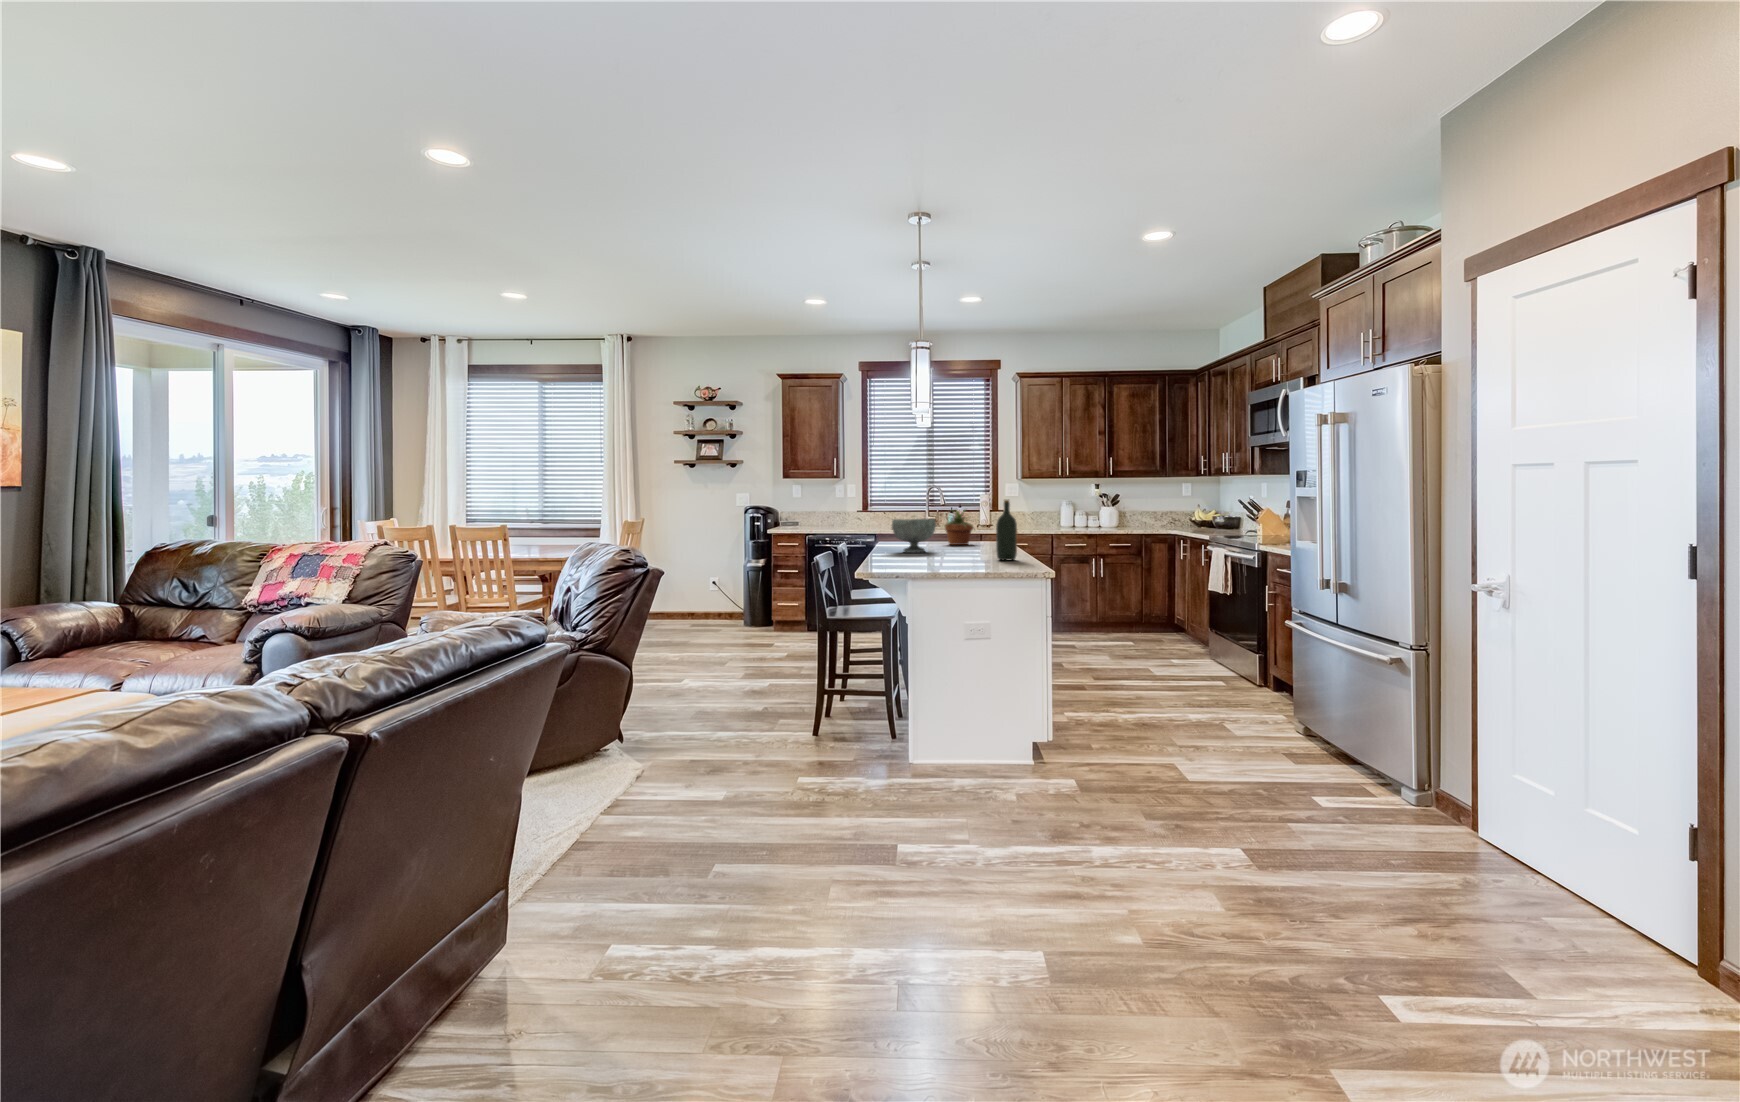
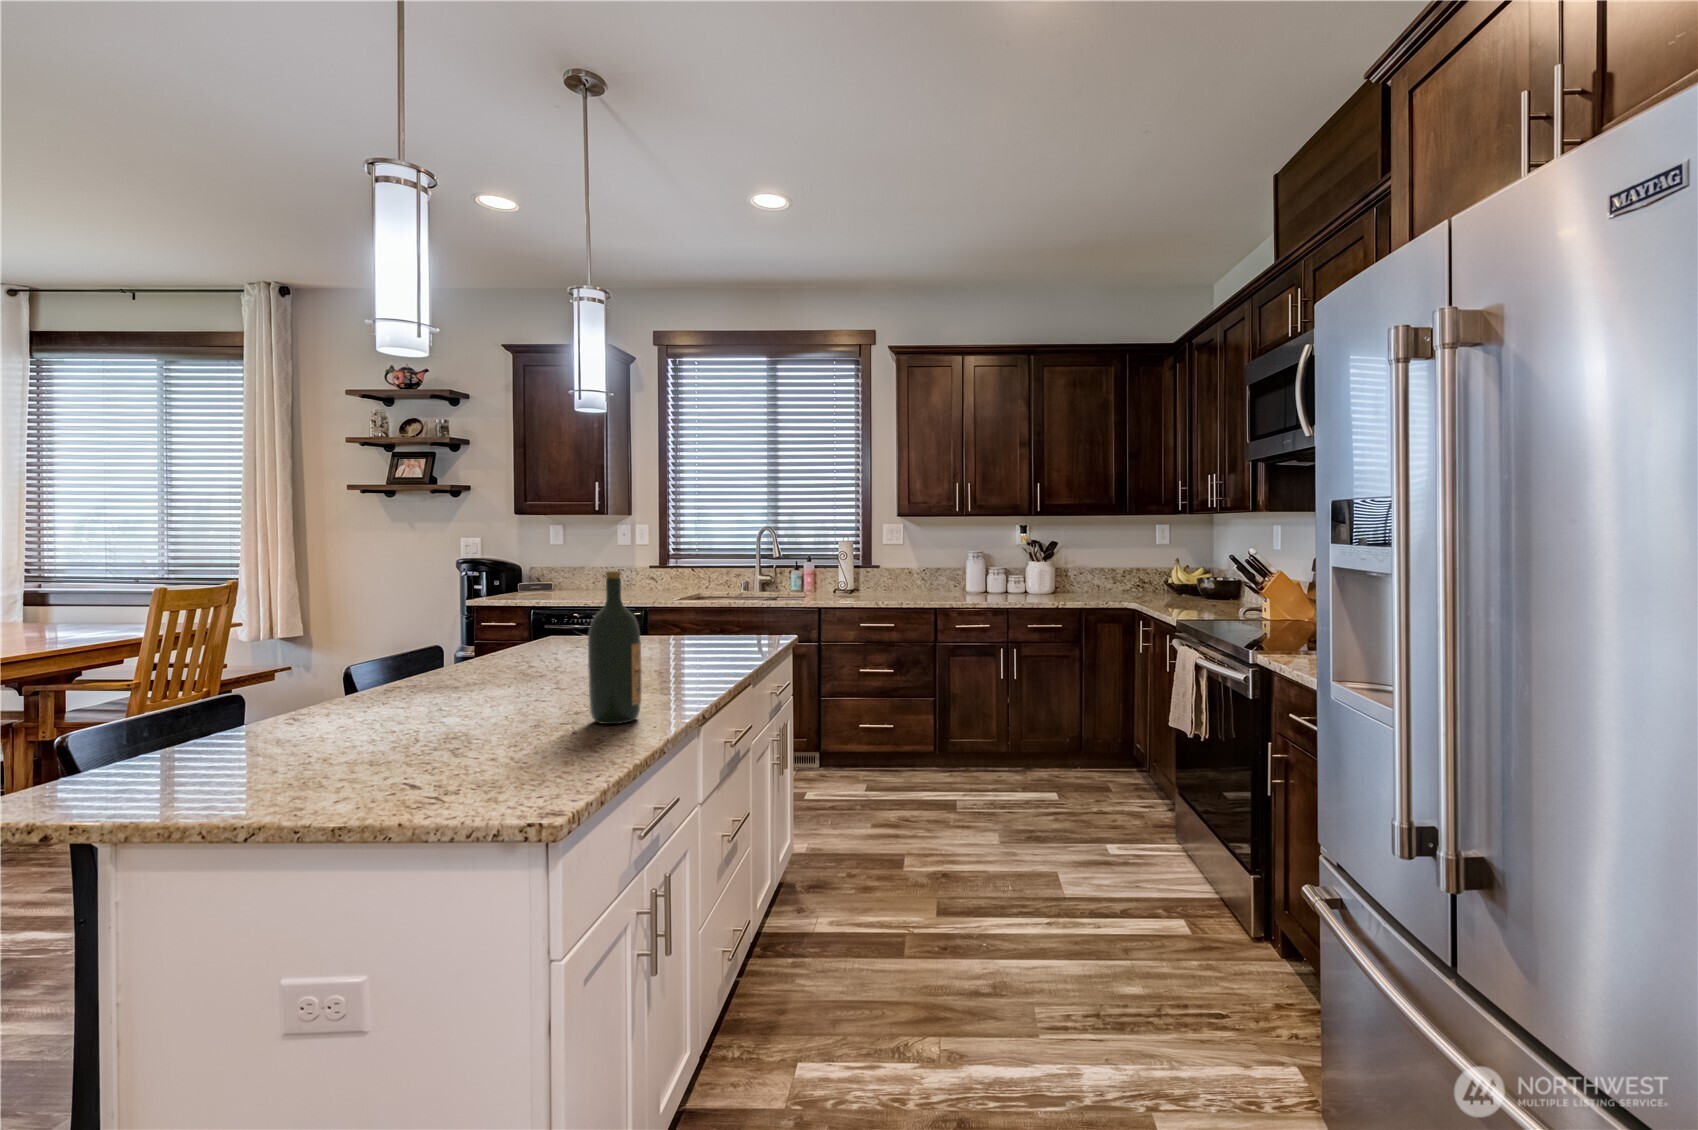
potted plant: present [944,510,974,545] -> none [651,570,738,644]
decorative bowl: present [892,518,936,553] -> none [480,600,581,674]

